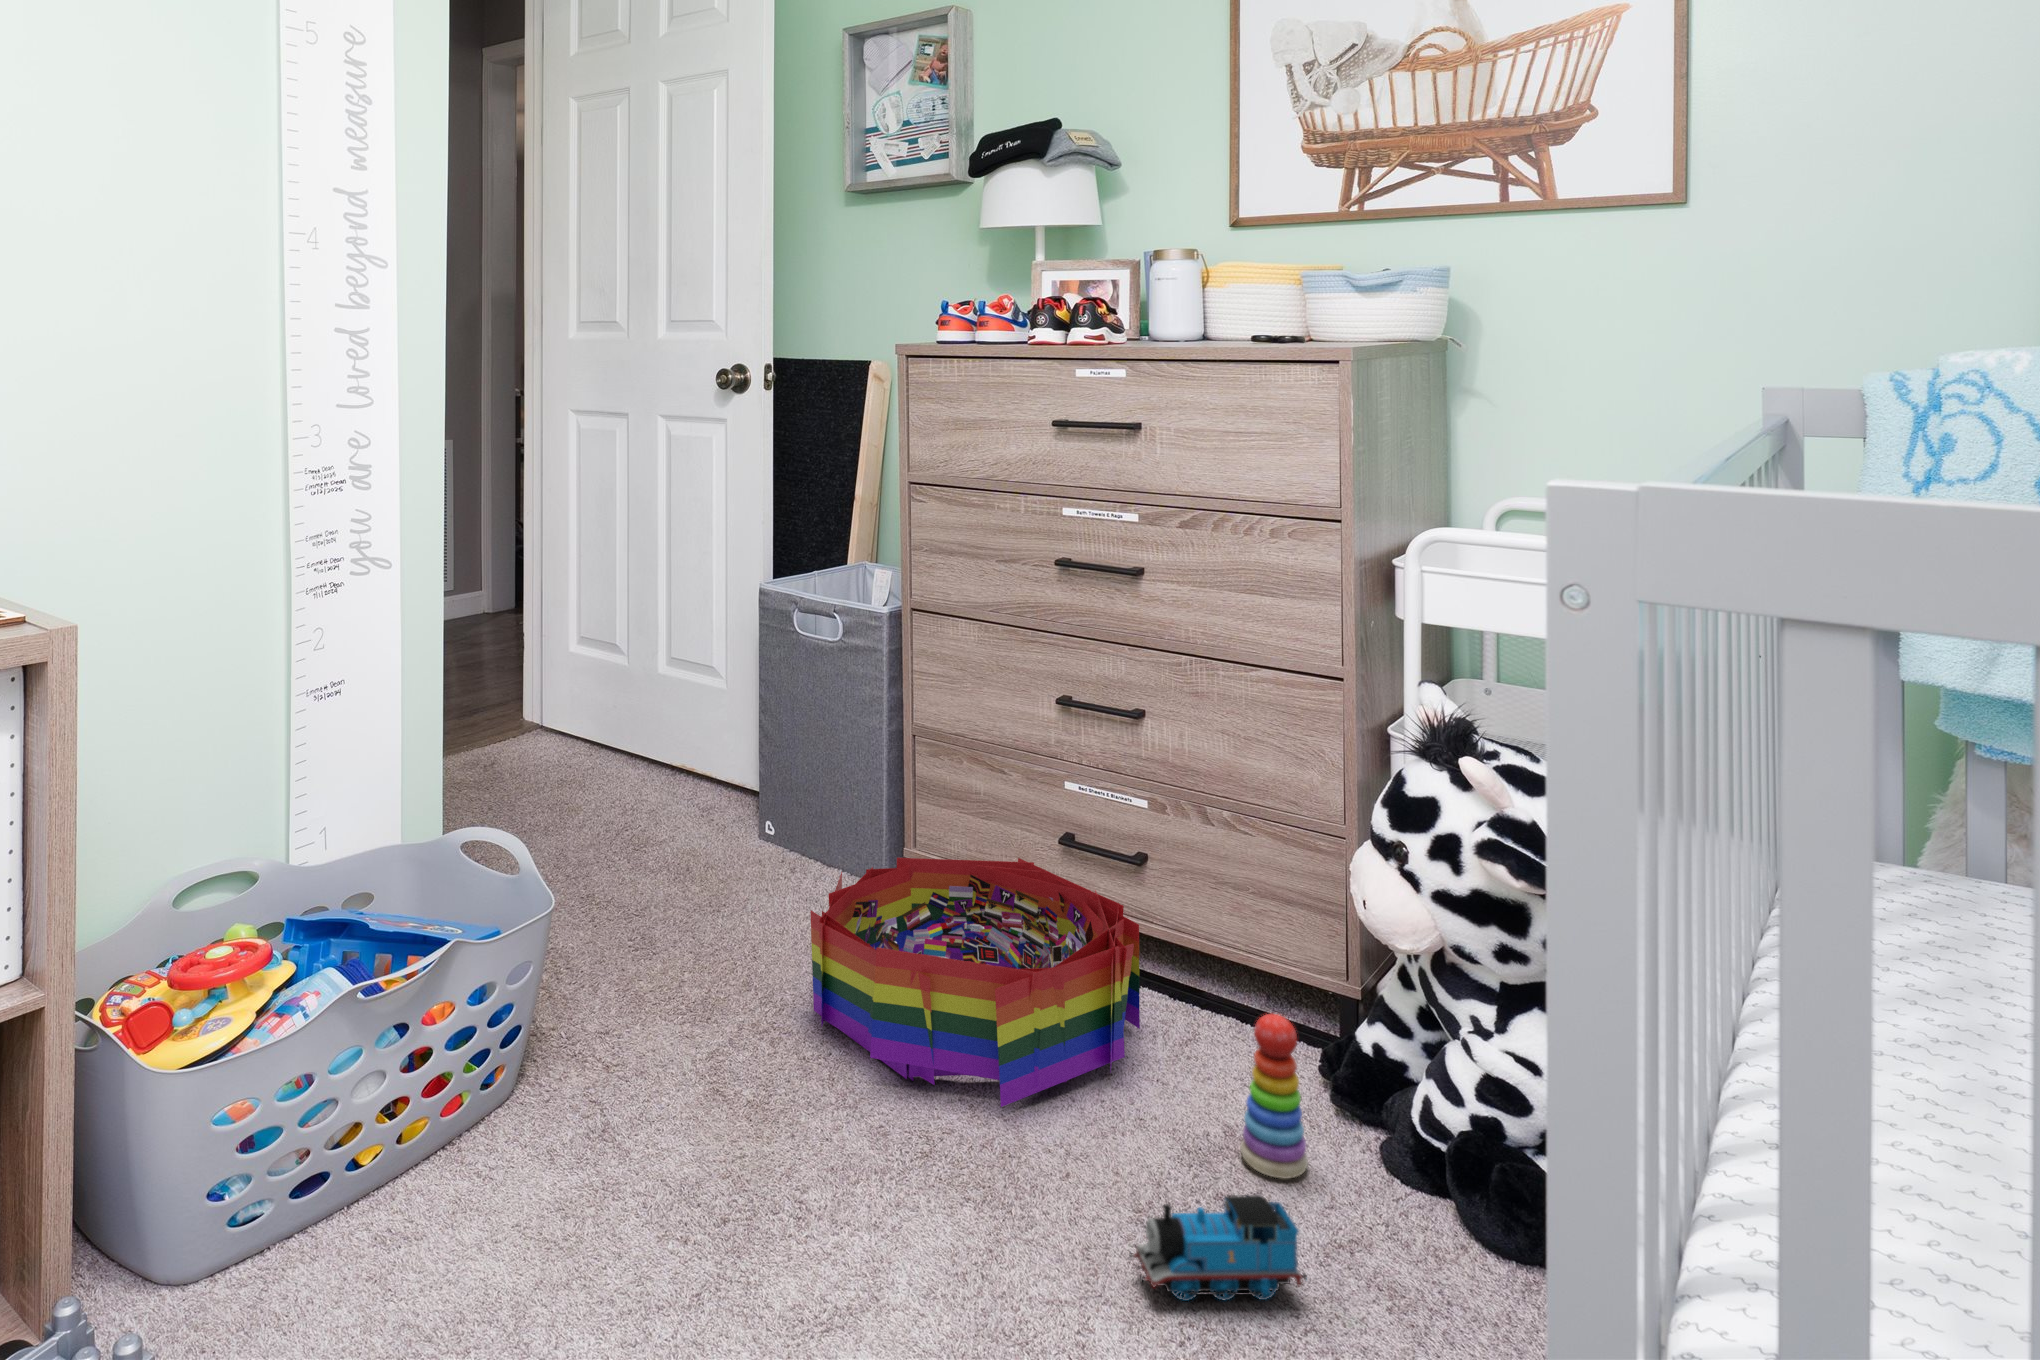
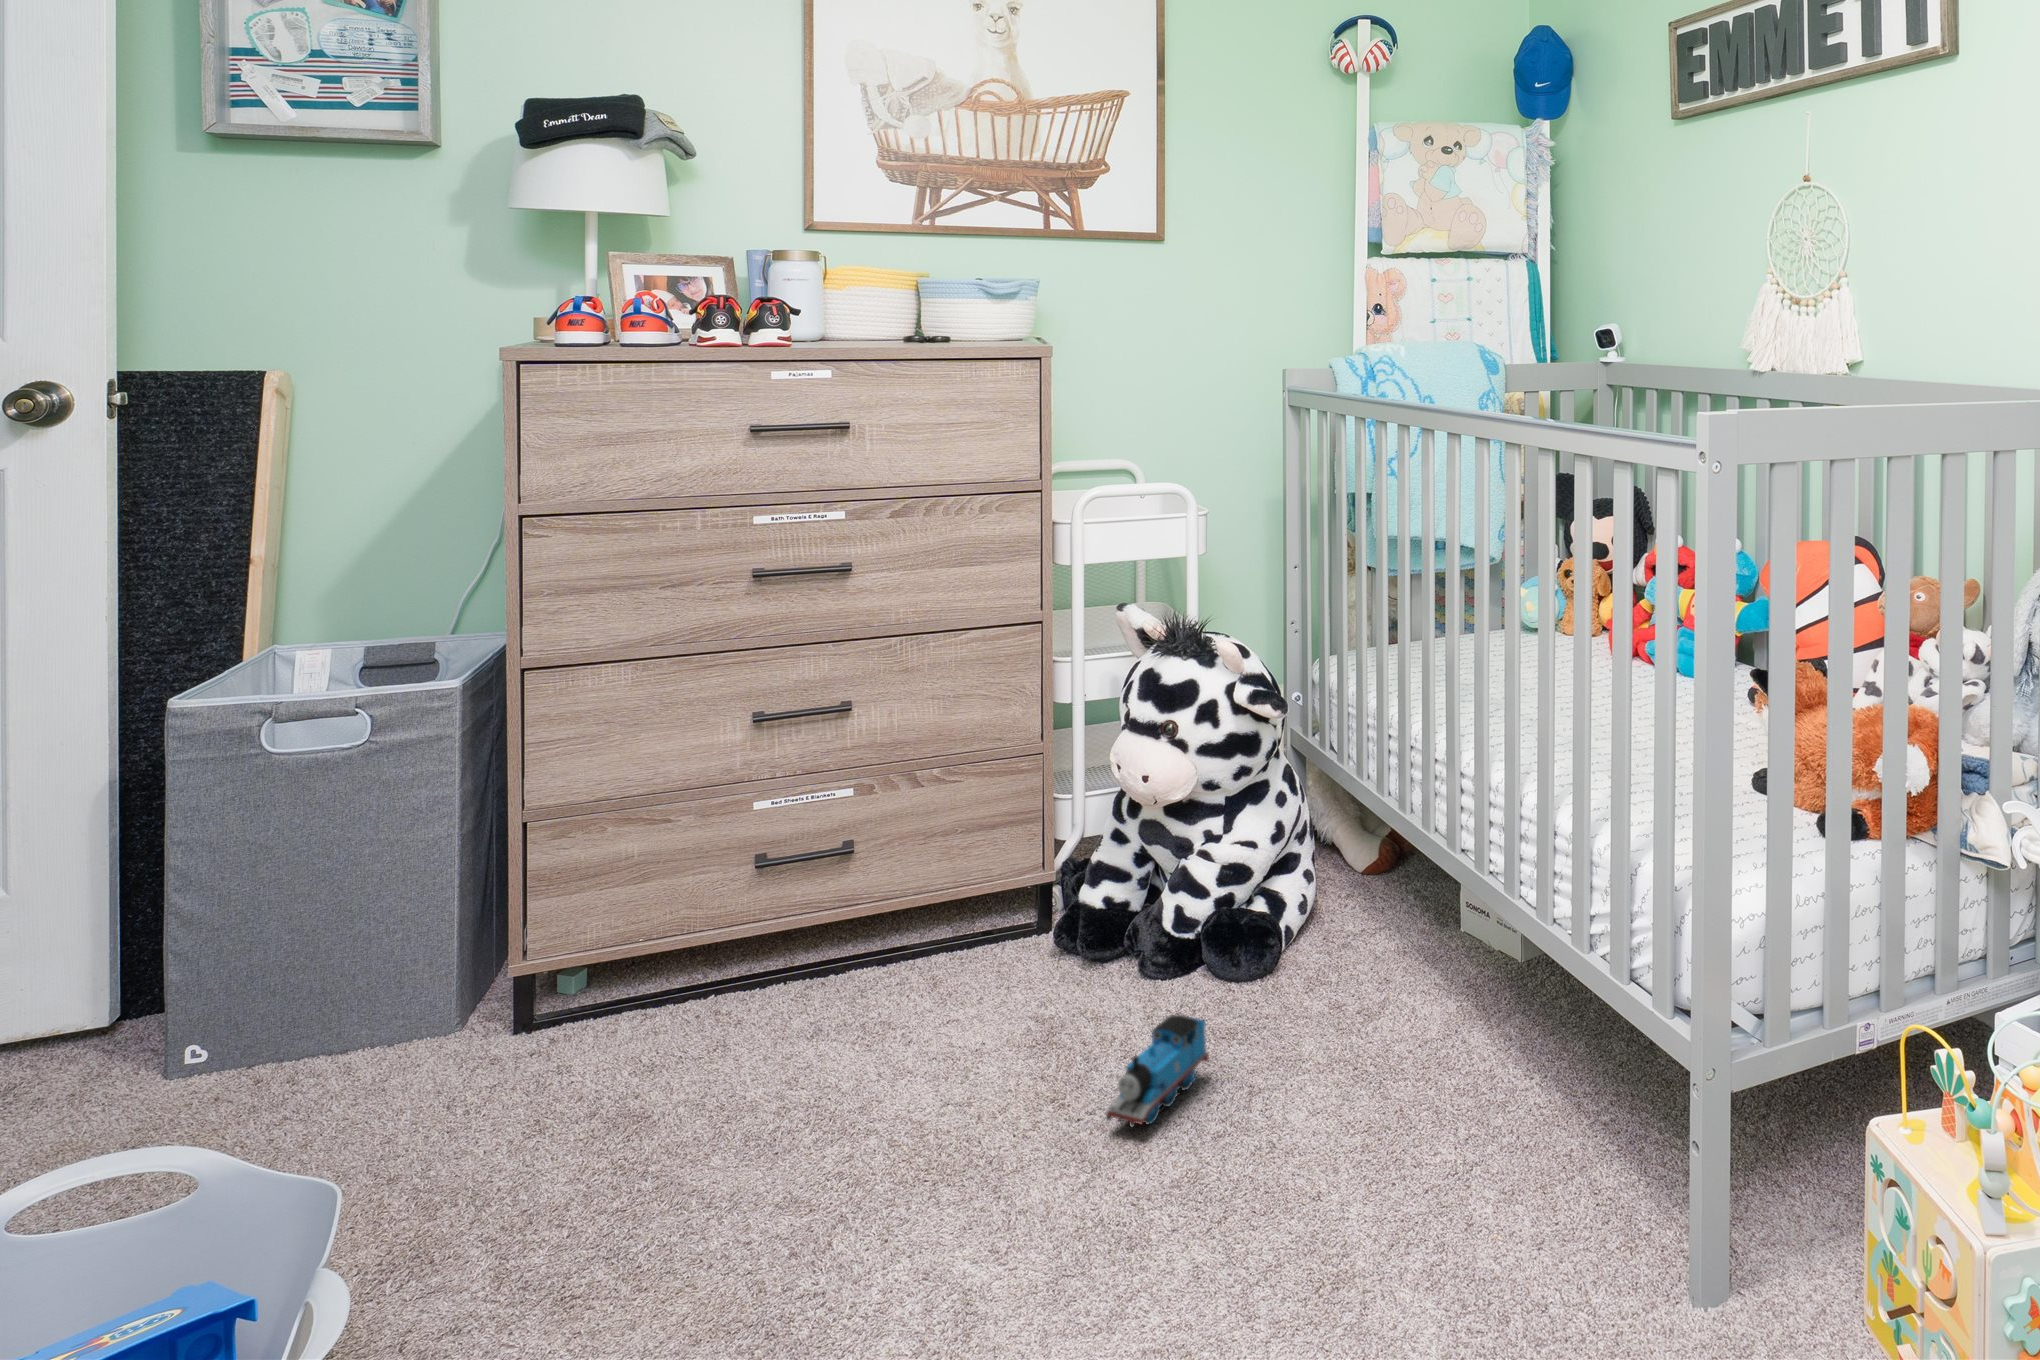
storage bin: present [810,858,1140,1107] -> none [528,890,928,1171]
stacking toy: present [1240,1014,1308,1179] -> none [1067,895,1120,1028]

